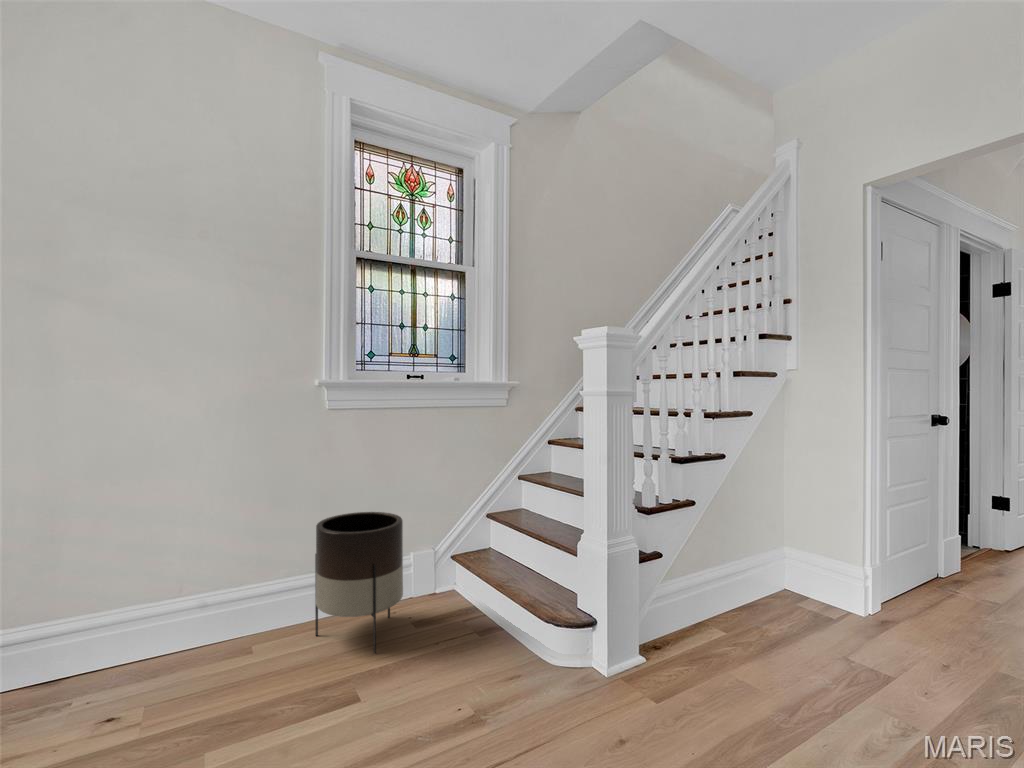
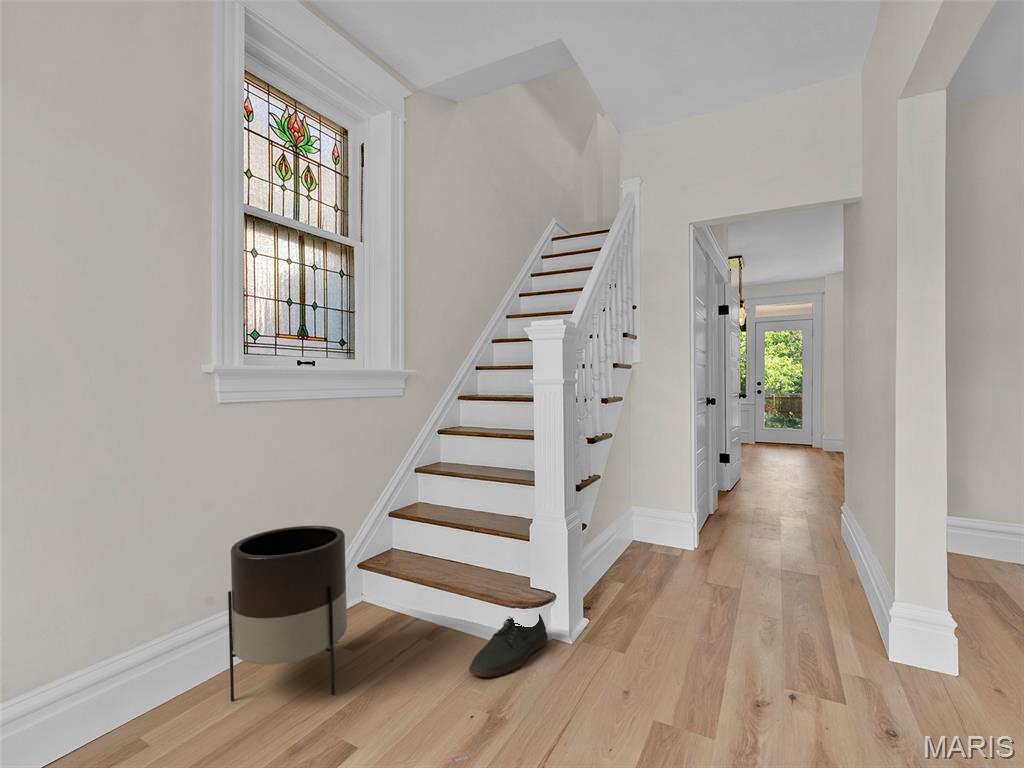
shoe: none [479,629,574,680] -> present [469,614,547,677]

